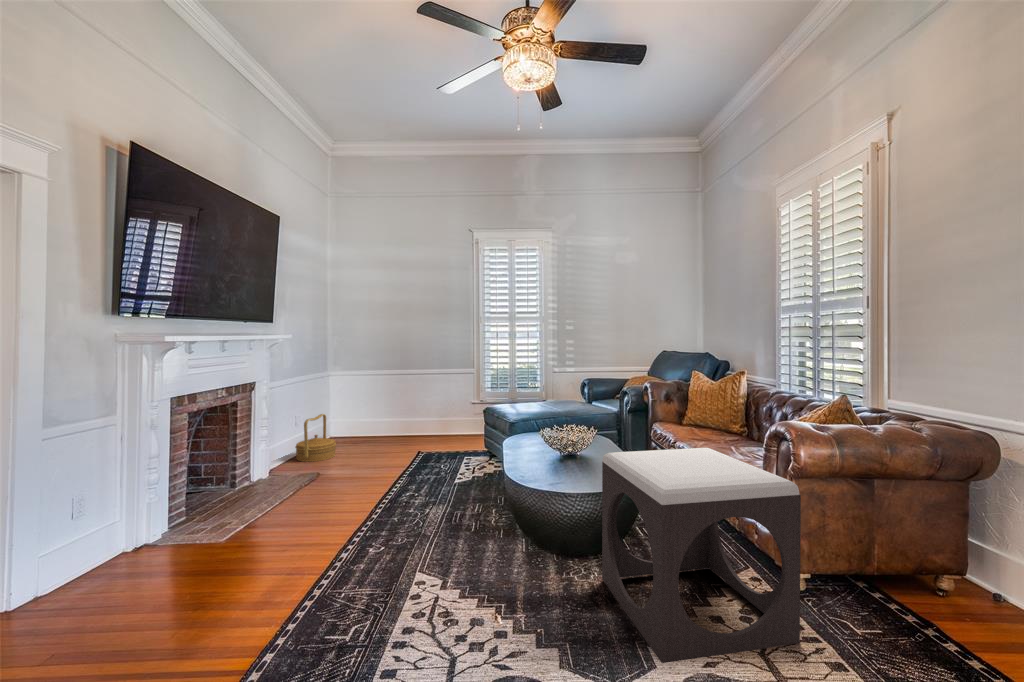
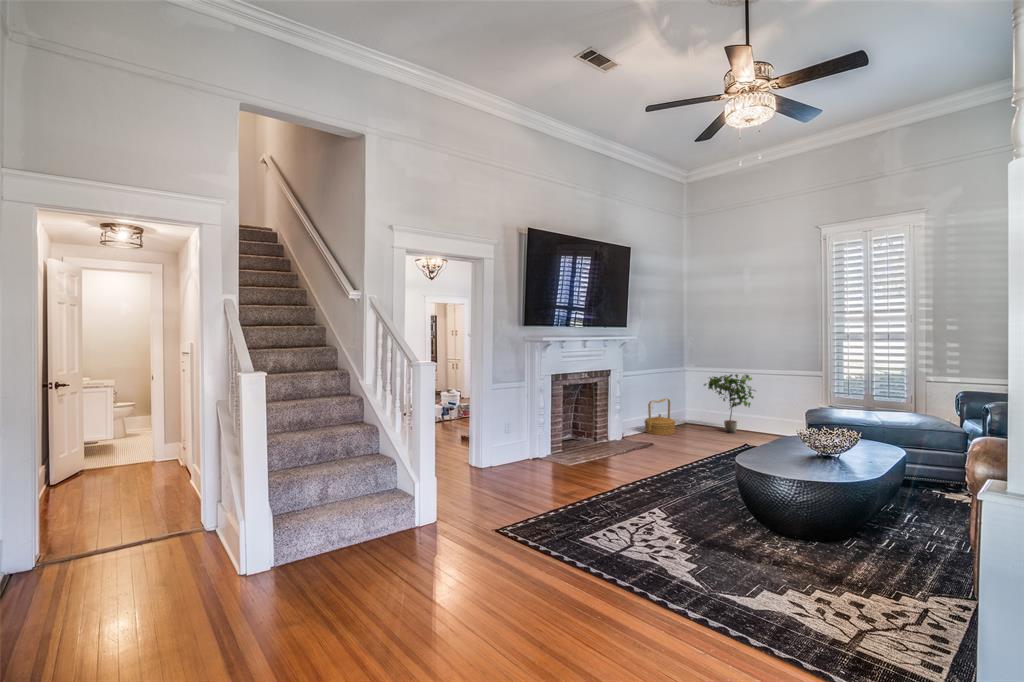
potted plant: none [363,378,419,444] -> present [704,374,755,433]
footstool: present [602,448,801,663] -> none [748,453,894,636]

